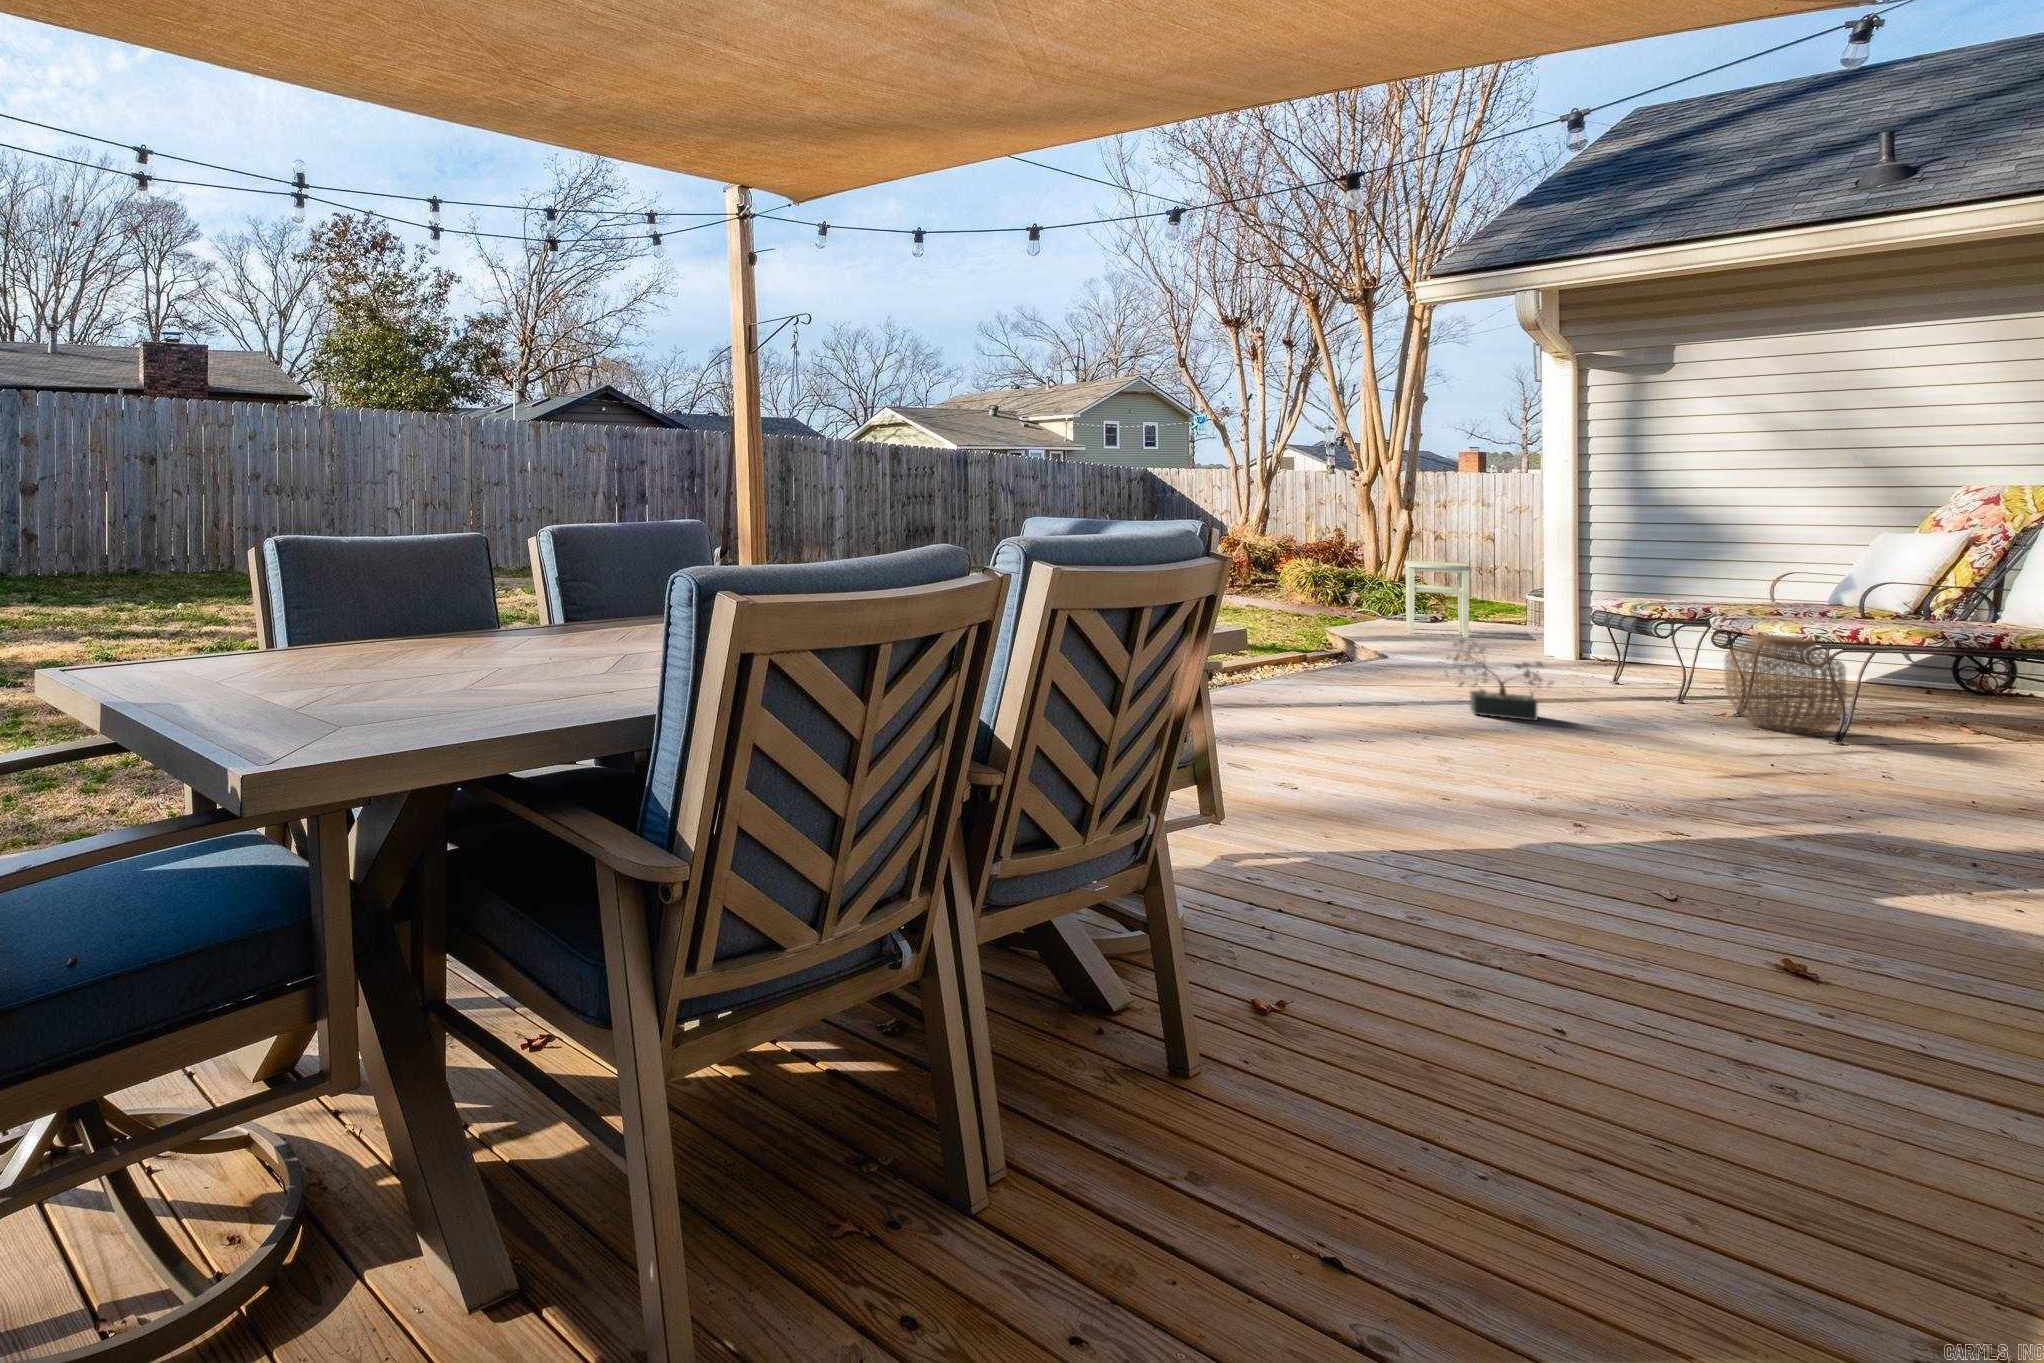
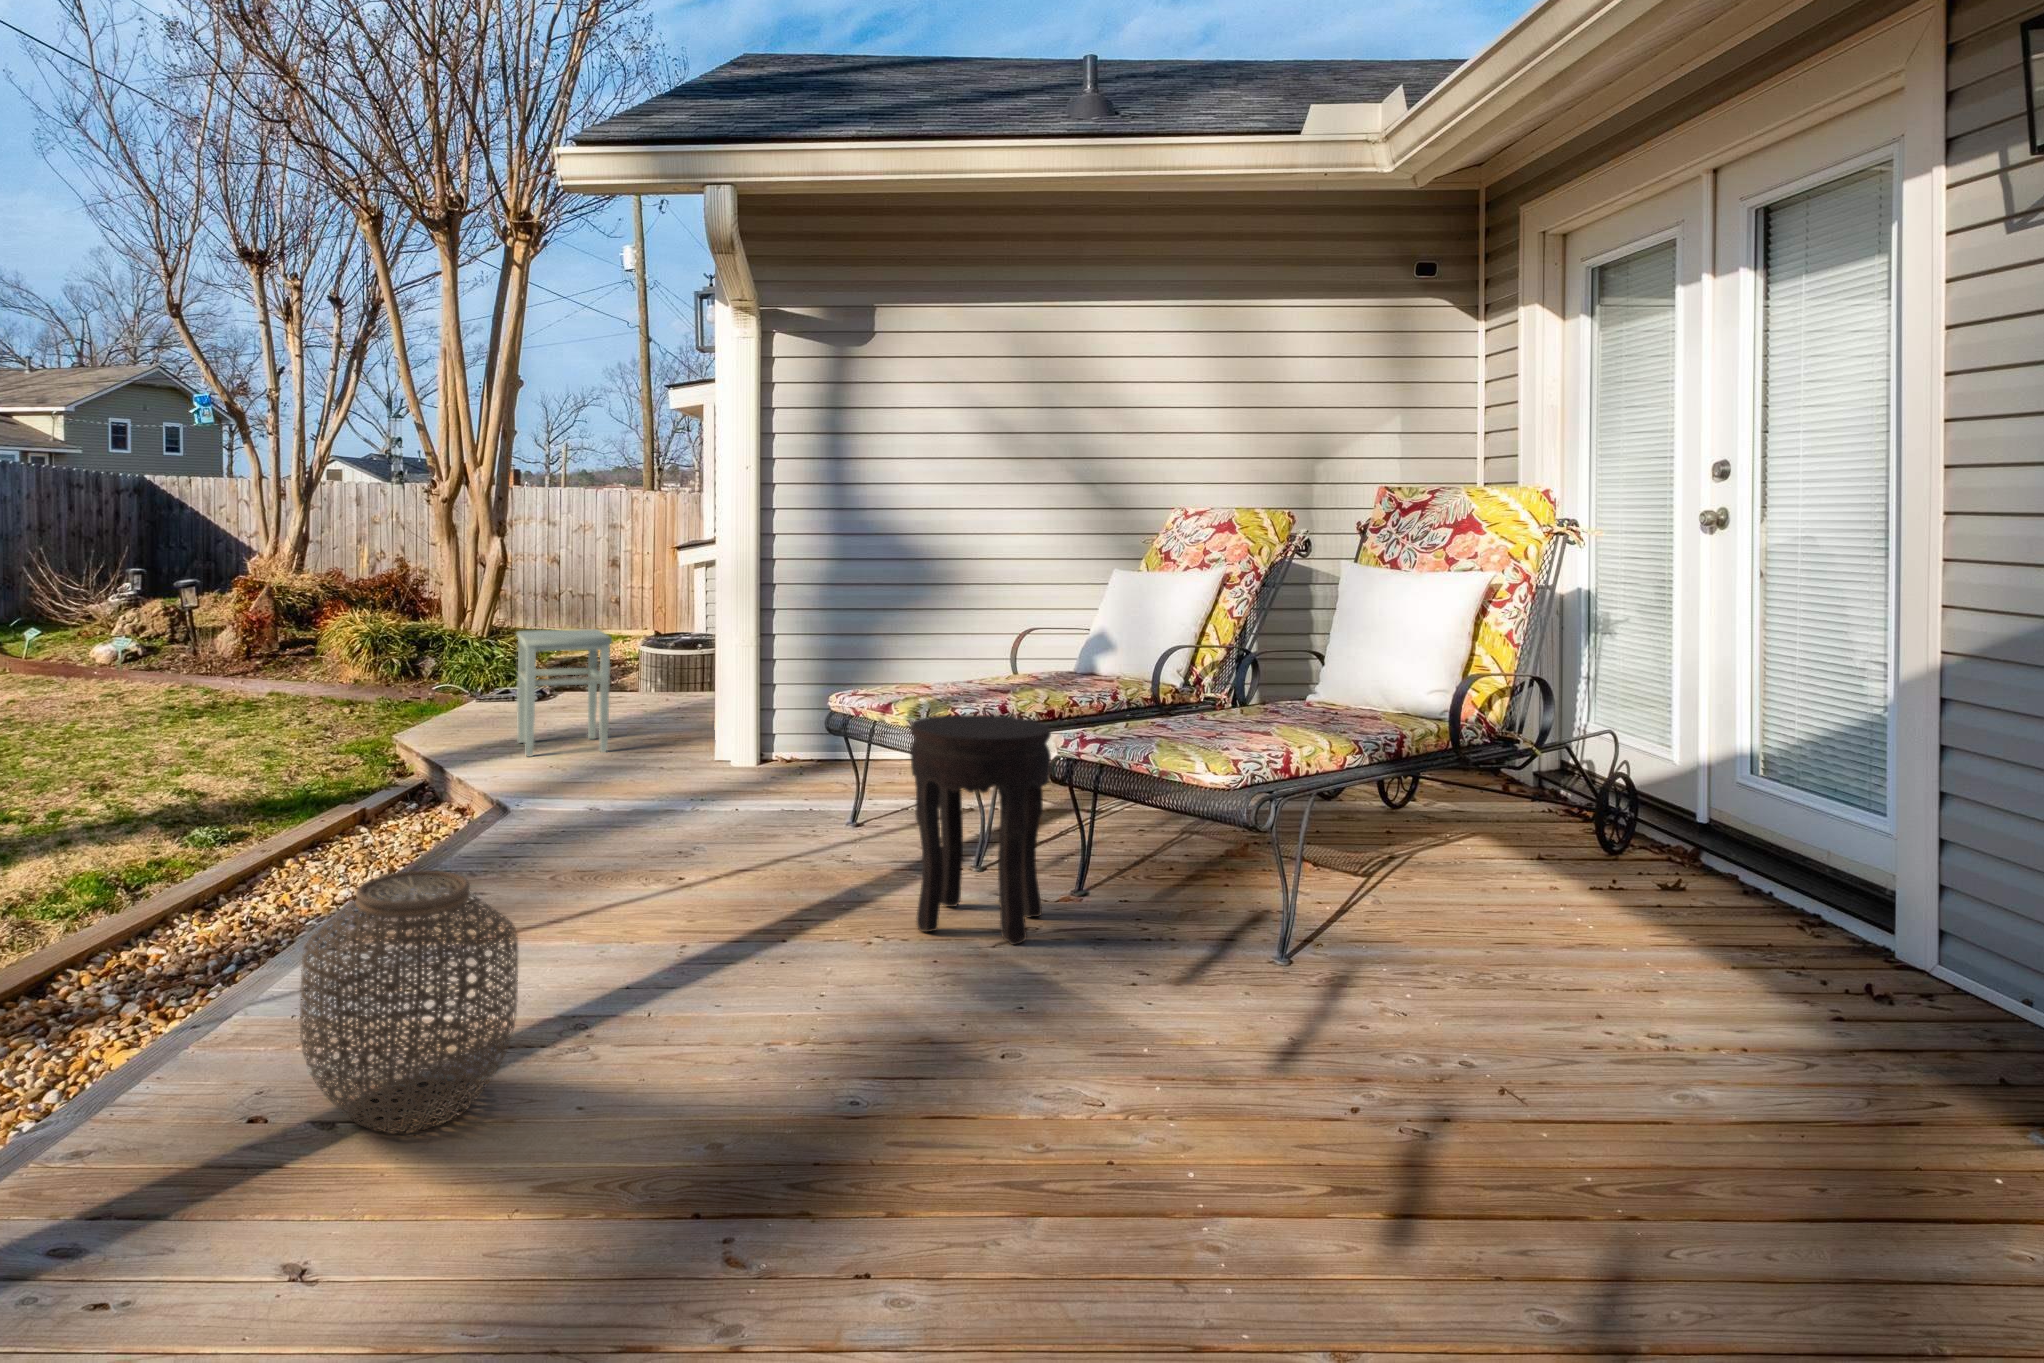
side table: none [1598,592,1693,704] -> present [910,714,1051,945]
woven basket: present [1724,634,1846,734] -> present [300,871,518,1132]
decorative plant: present [1445,640,1553,721] -> none [761,952,991,1187]

